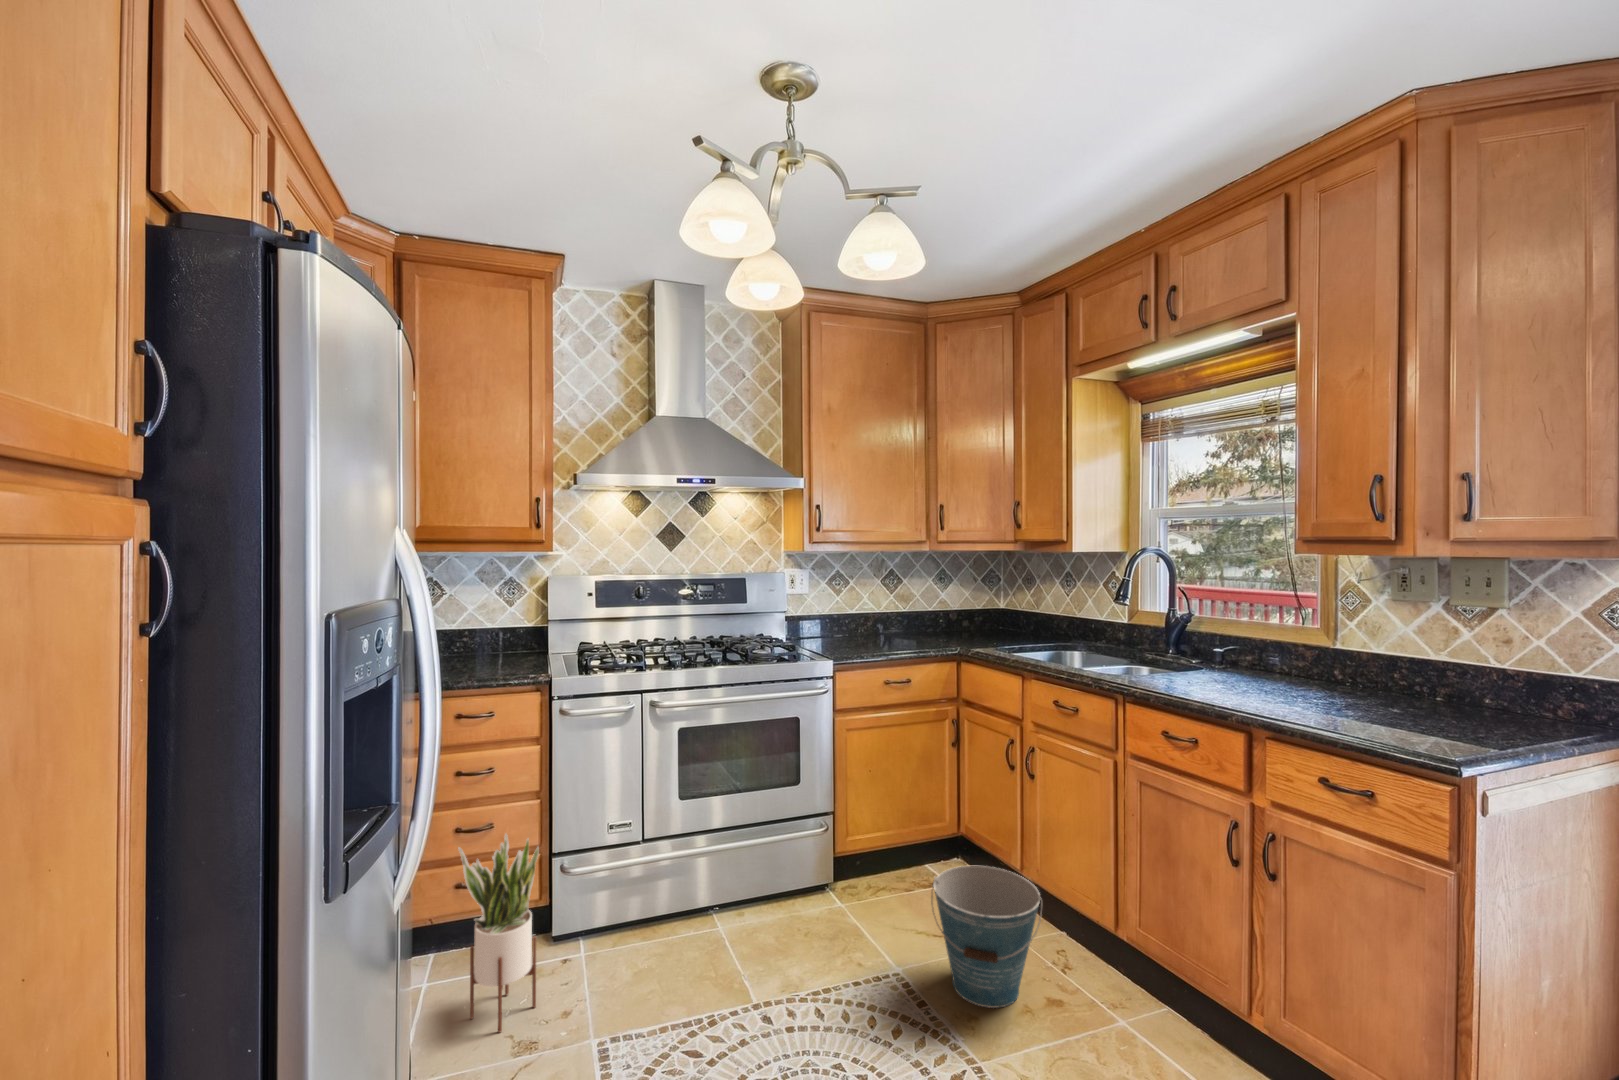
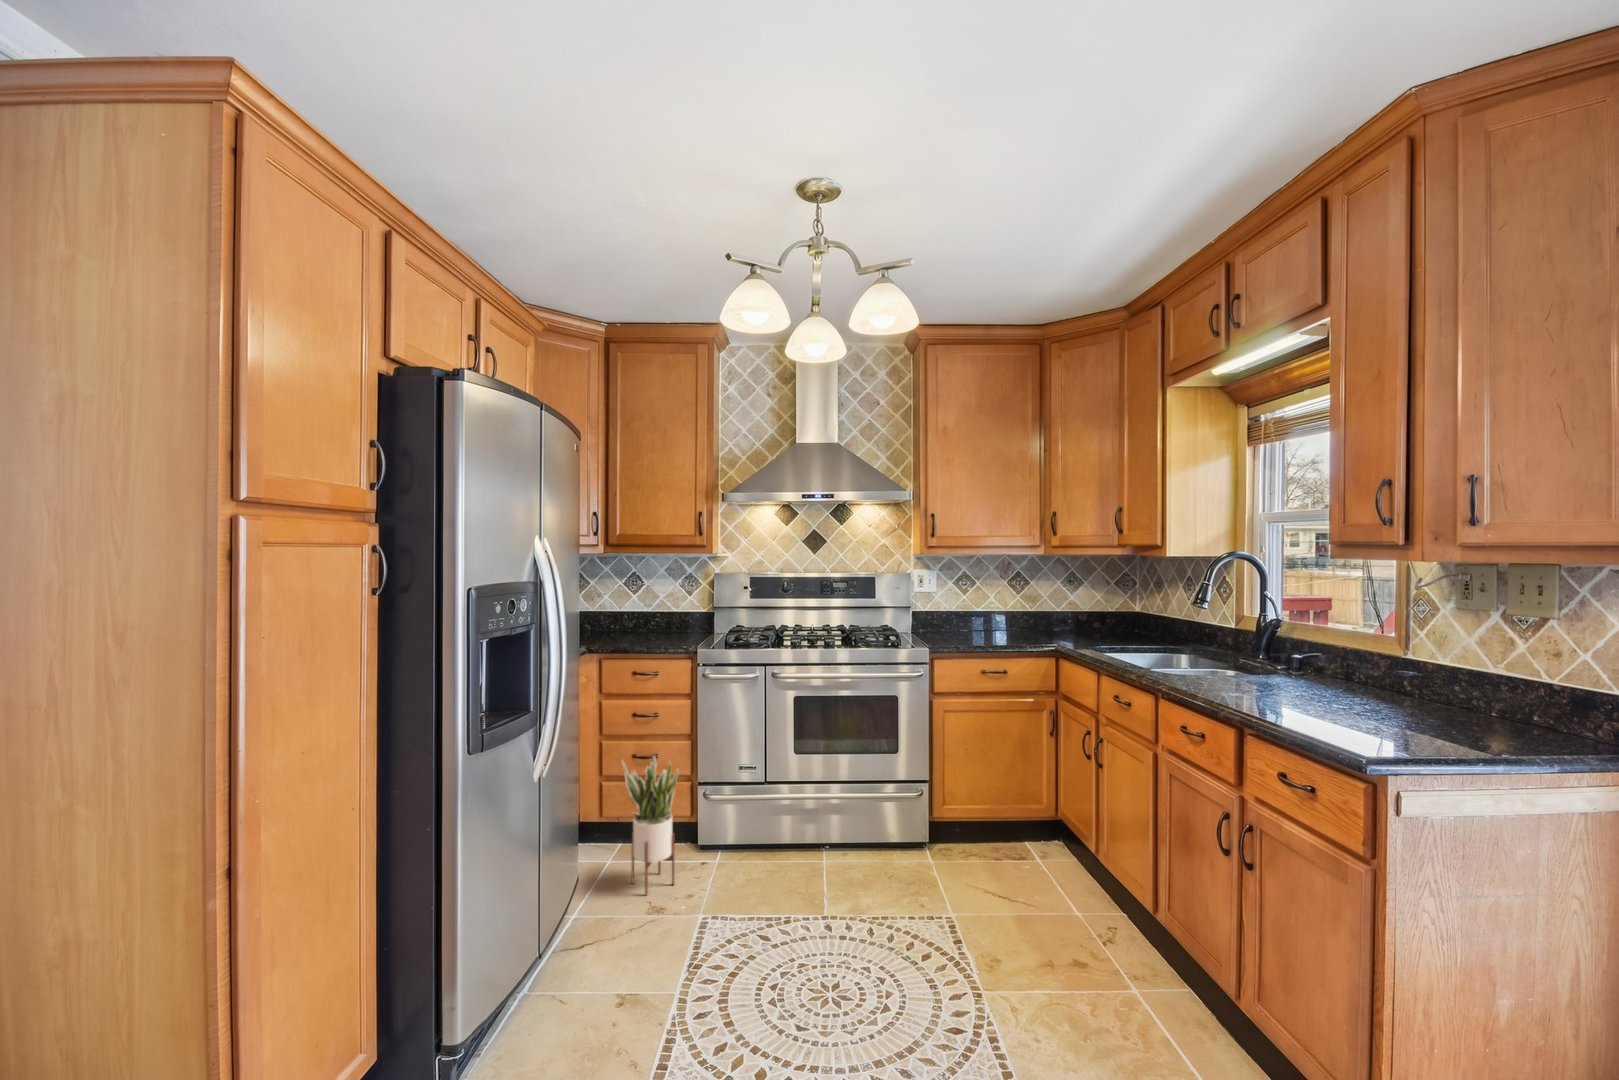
bucket: present [931,866,1042,1008] -> none [974,837,1075,964]

